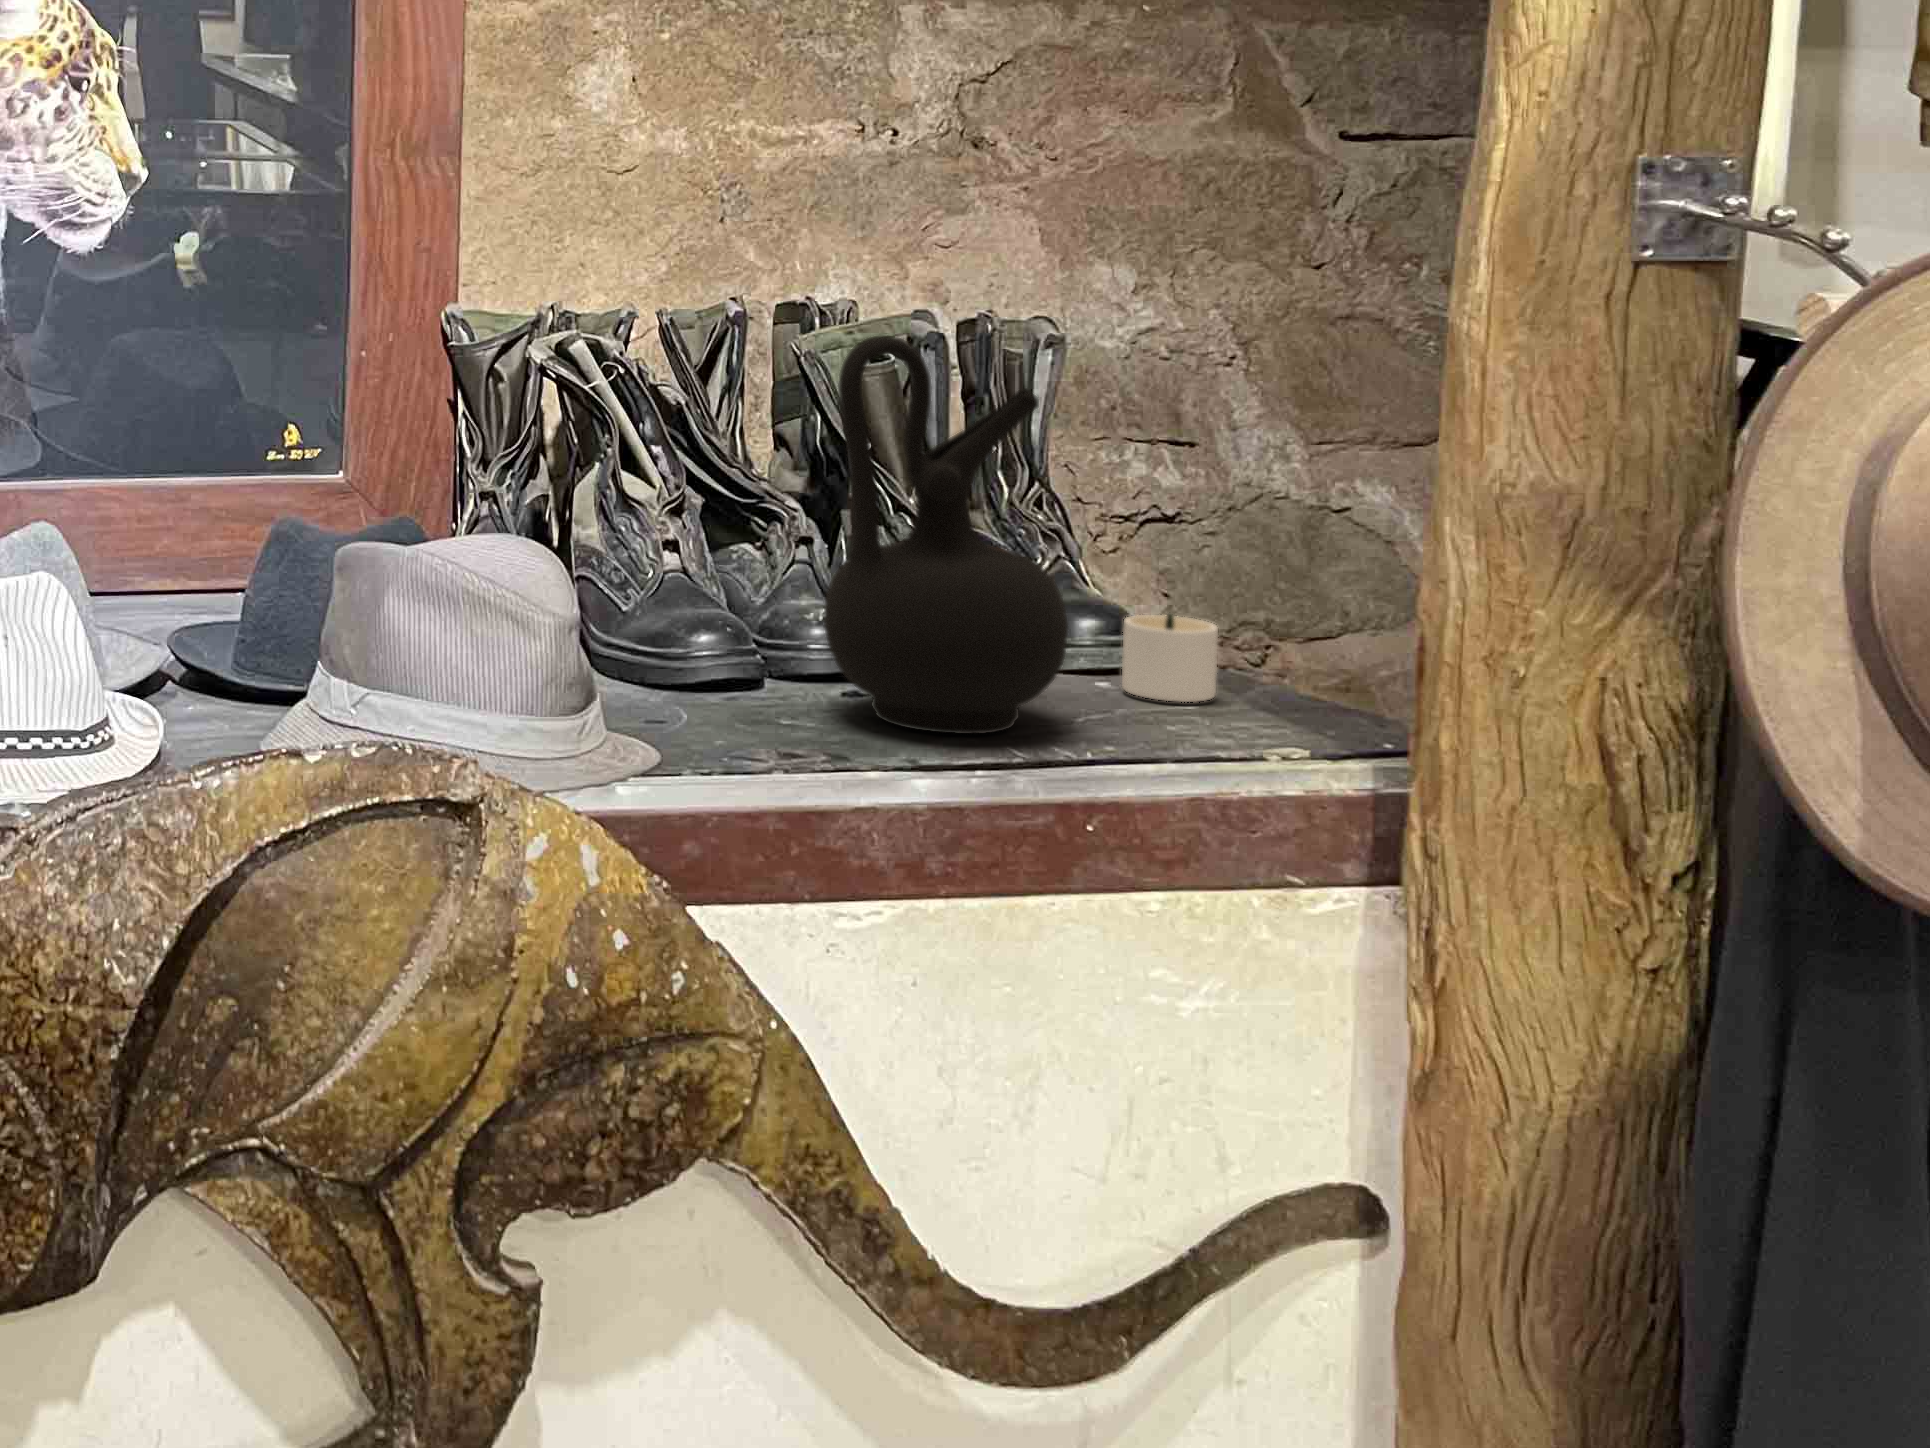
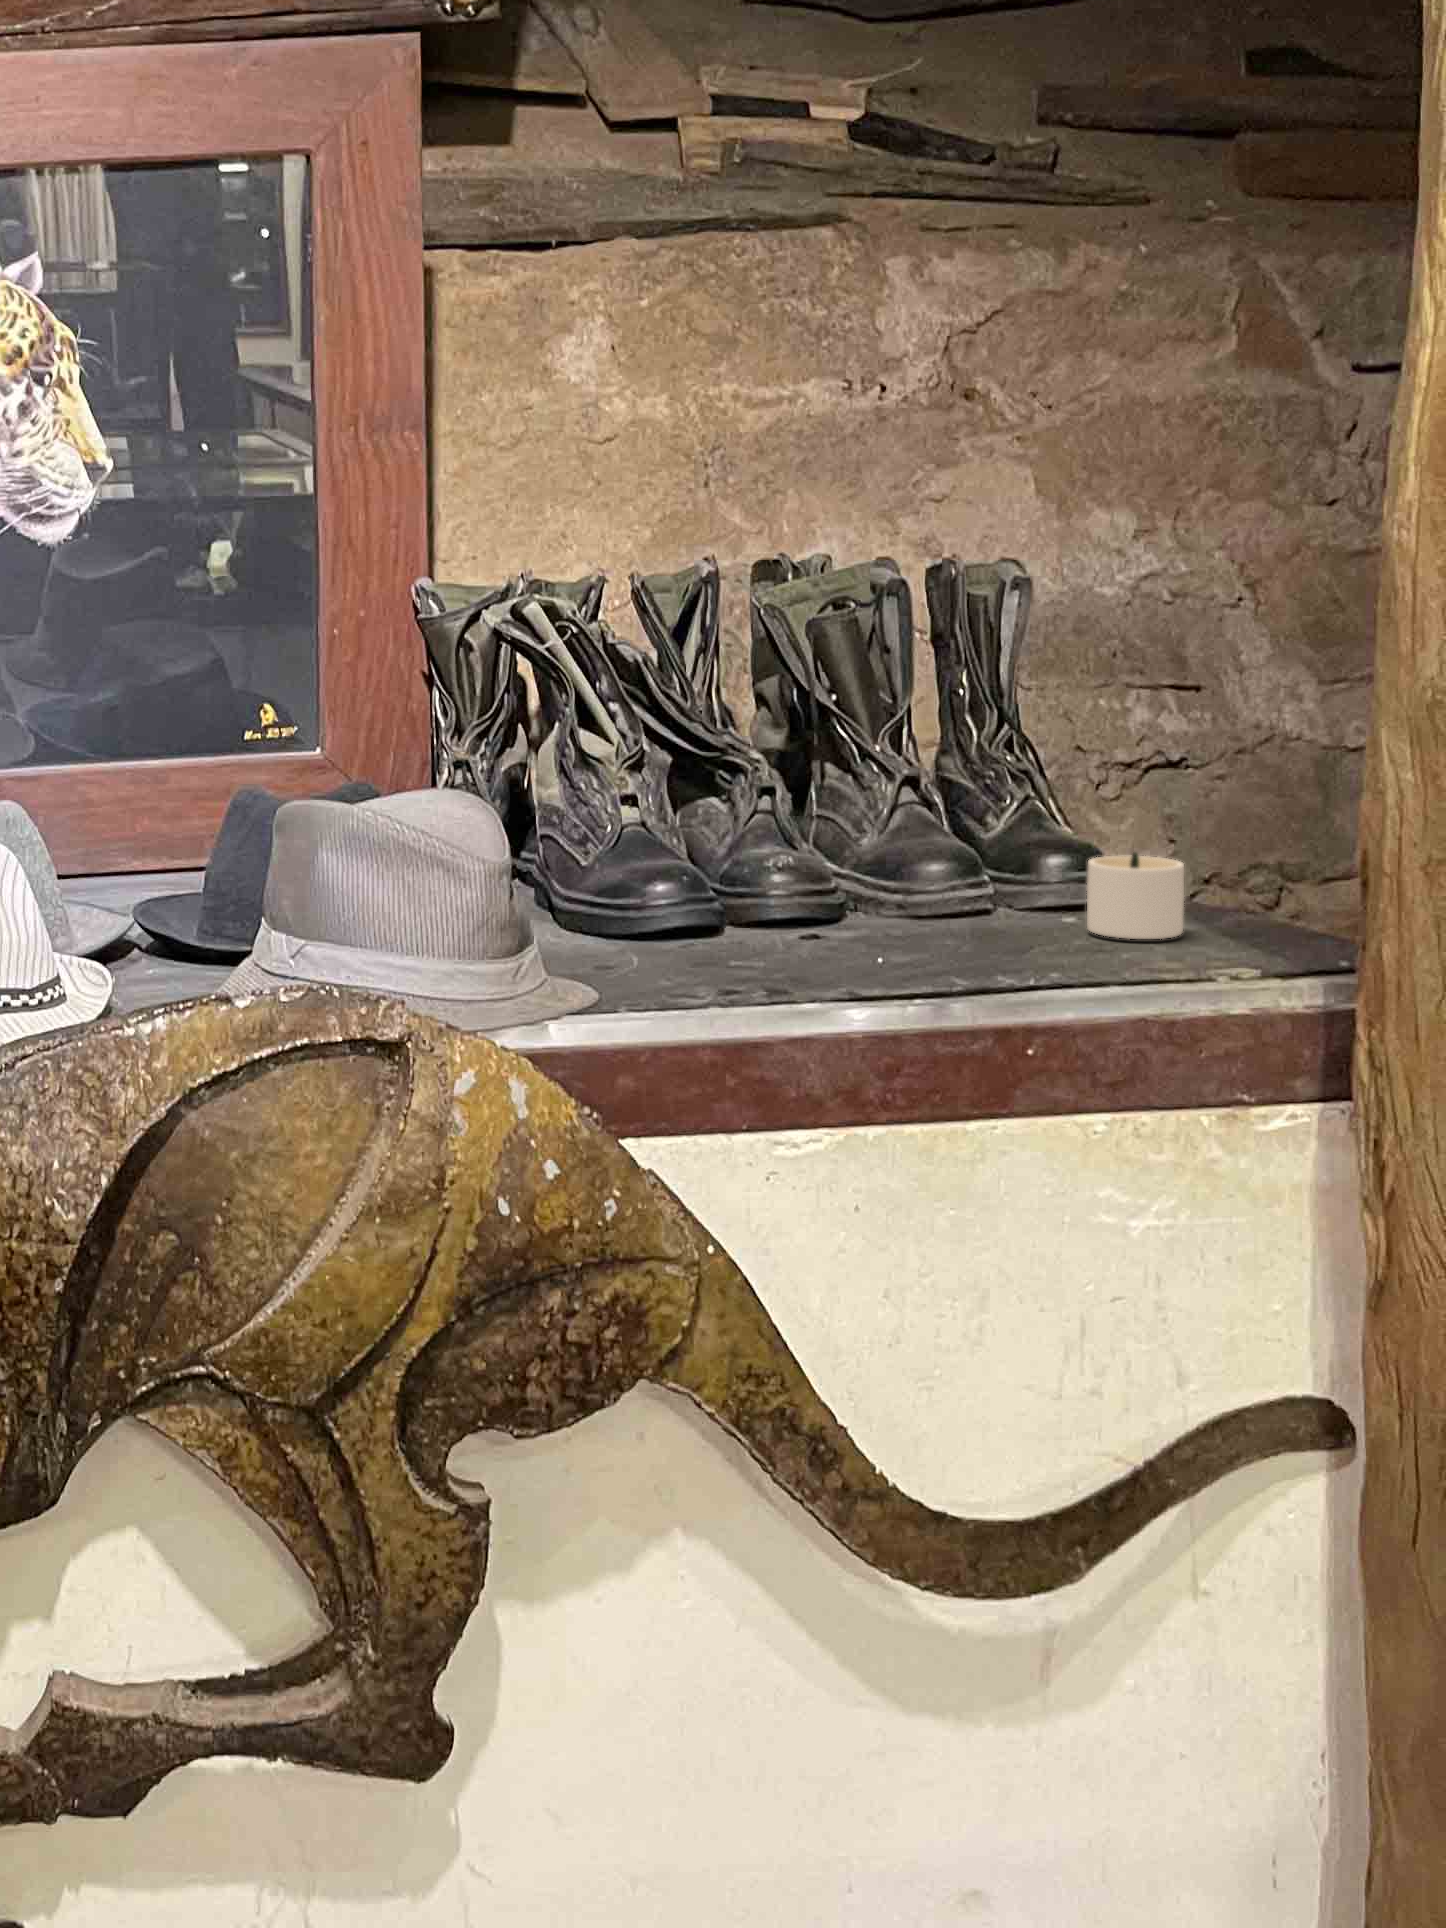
ceramic jug: present [824,336,1068,734] -> none [774,583,1019,973]

